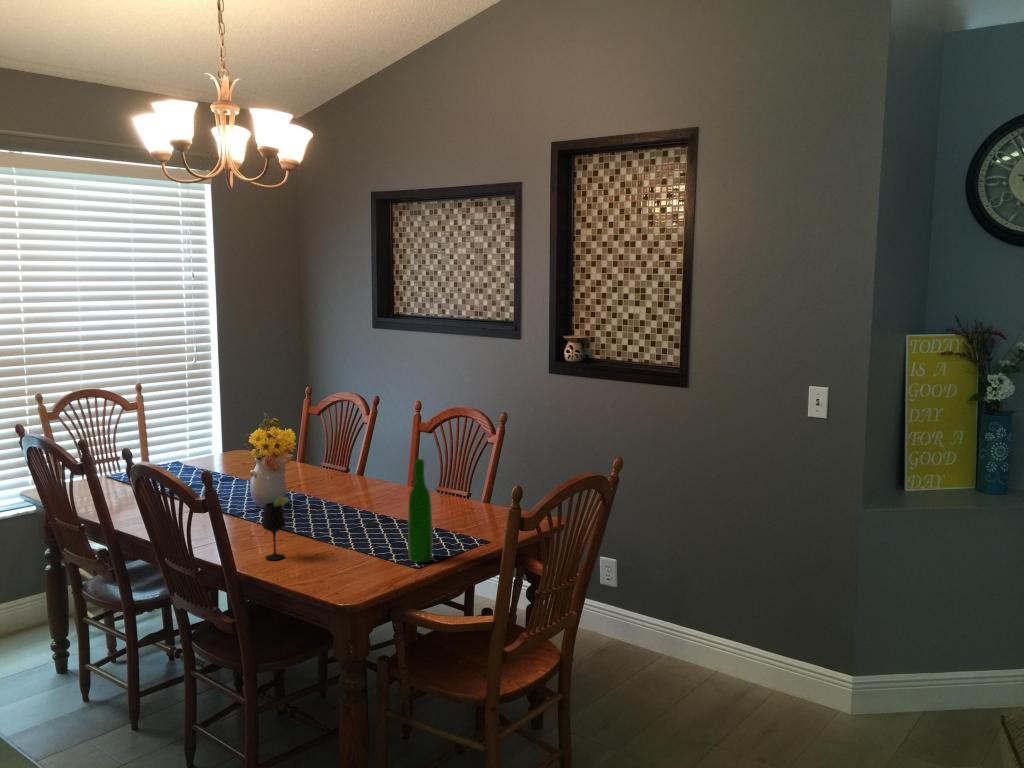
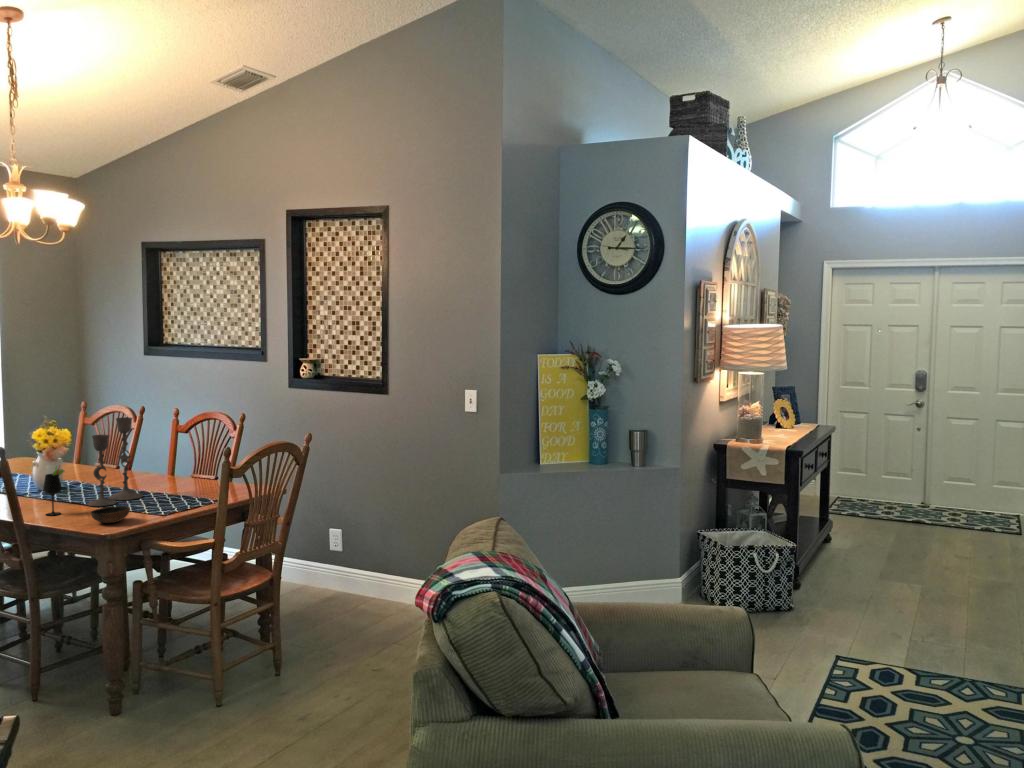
candlestick: none [317,422,385,544] -> present [88,417,143,506]
wine bottle: present [408,459,432,563] -> none [157,439,176,513]
bowl: none [323,554,375,582] -> present [91,506,130,523]

